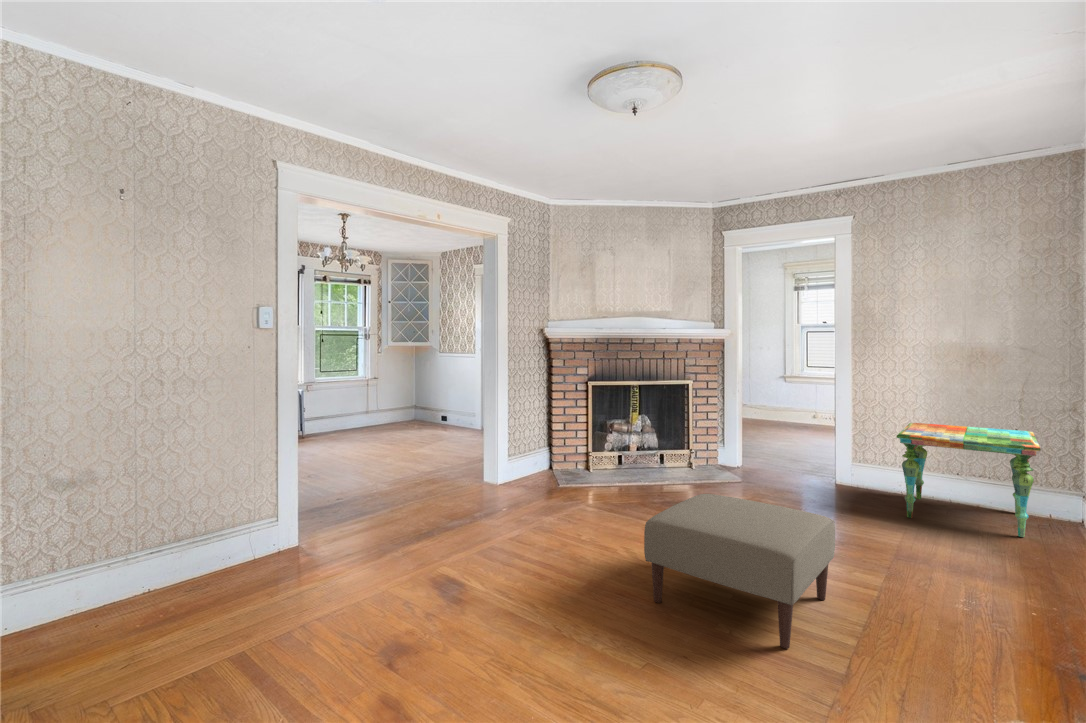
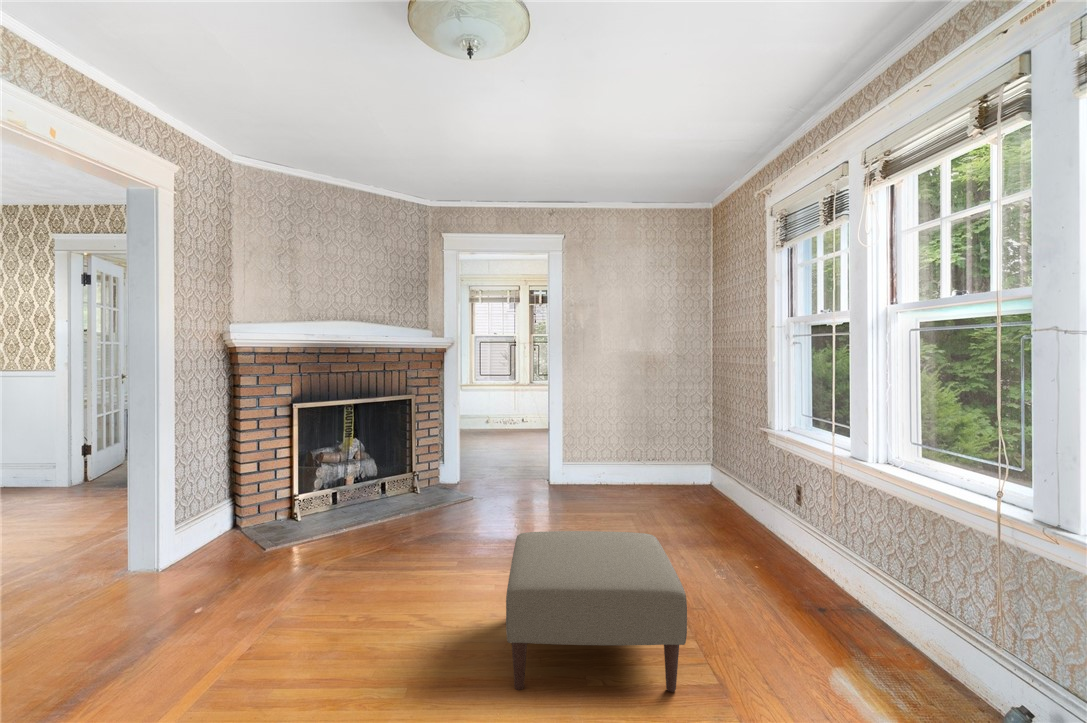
side table: present [896,423,1041,537] -> none [607,423,712,508]

